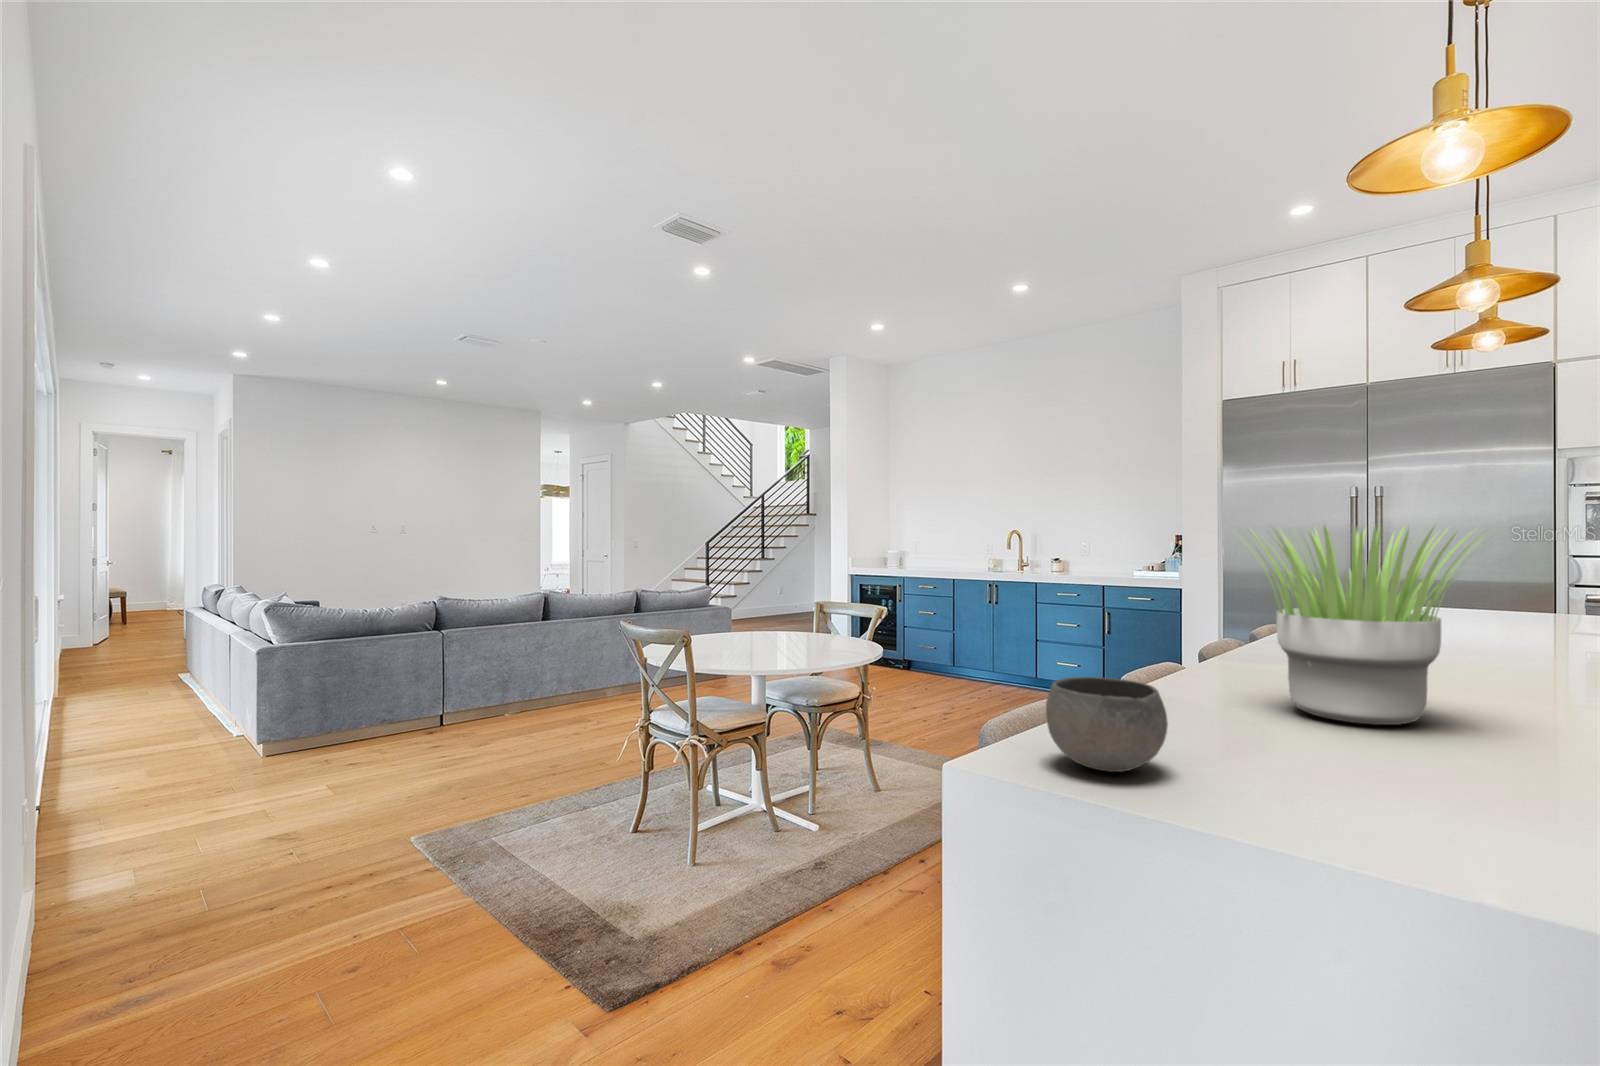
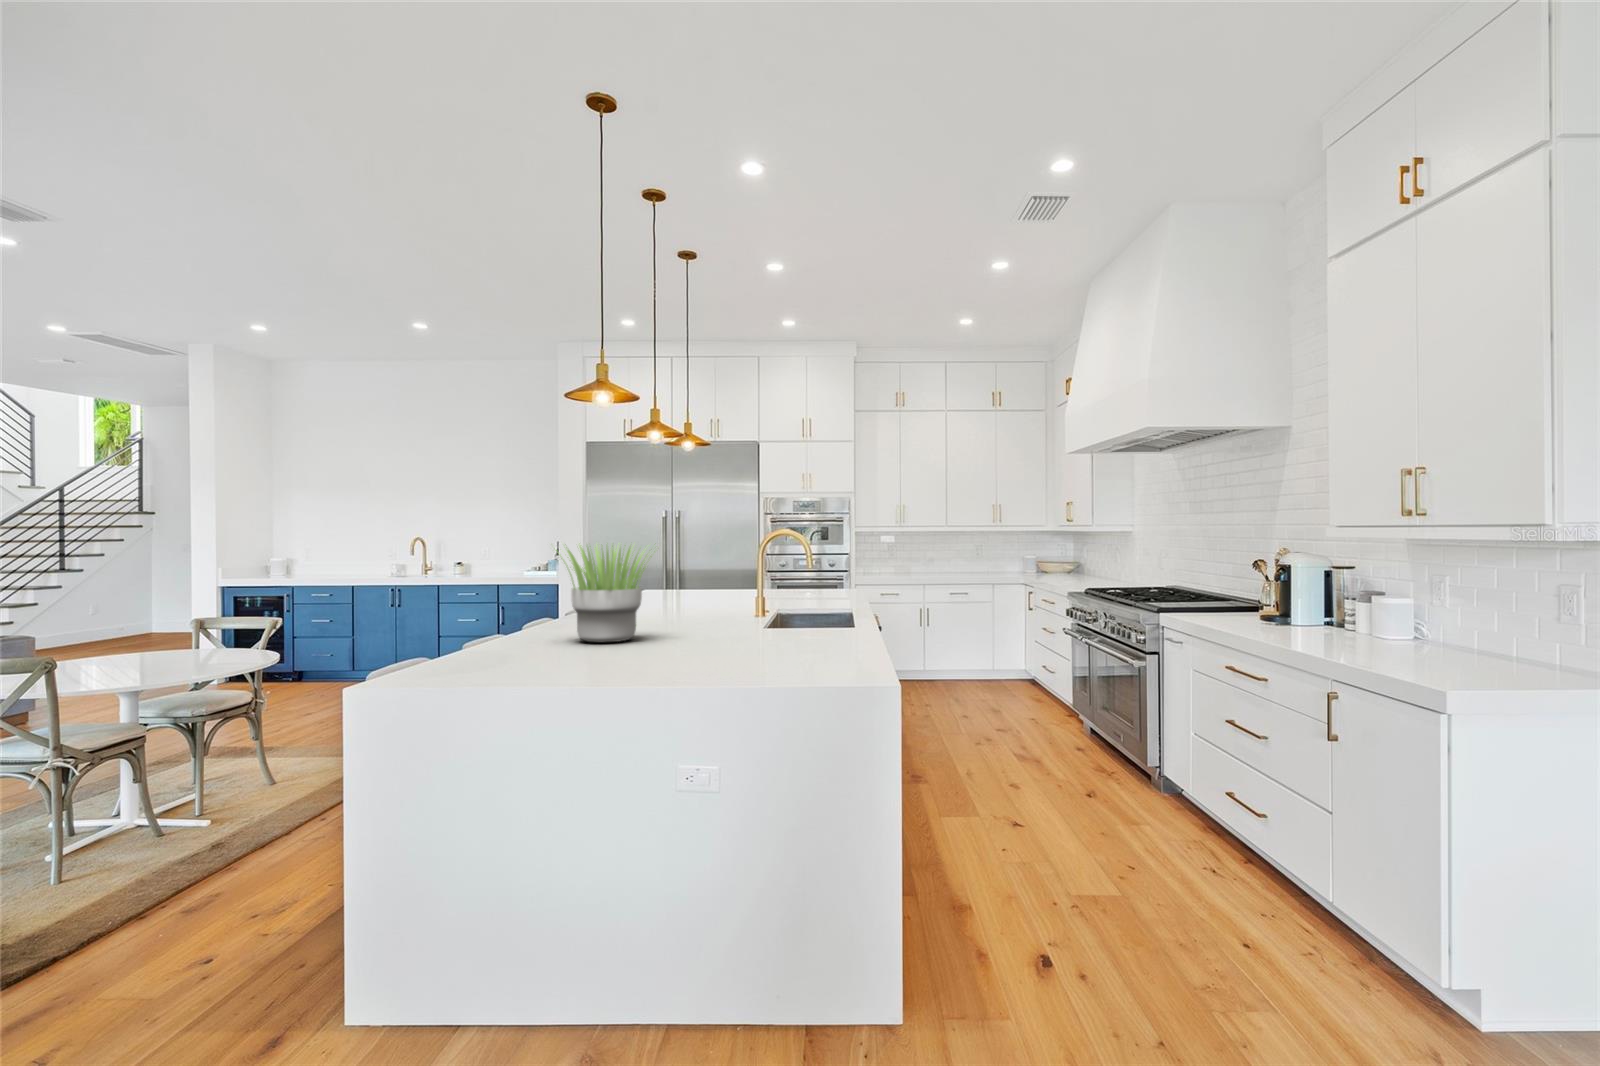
bowl: present [1046,677,1168,772] -> none [438,625,502,670]

